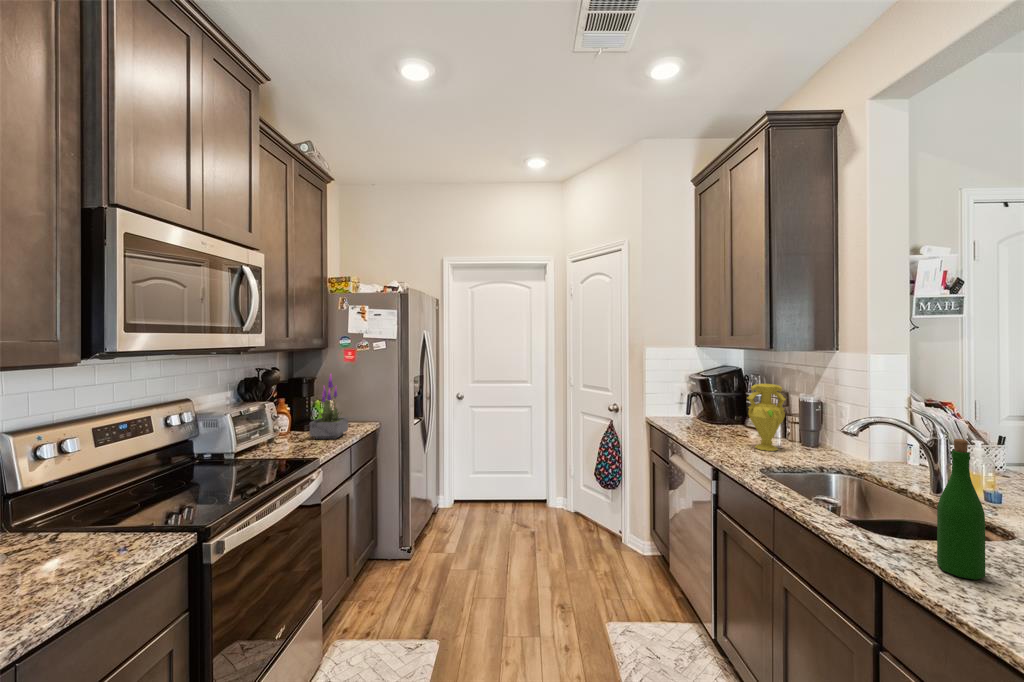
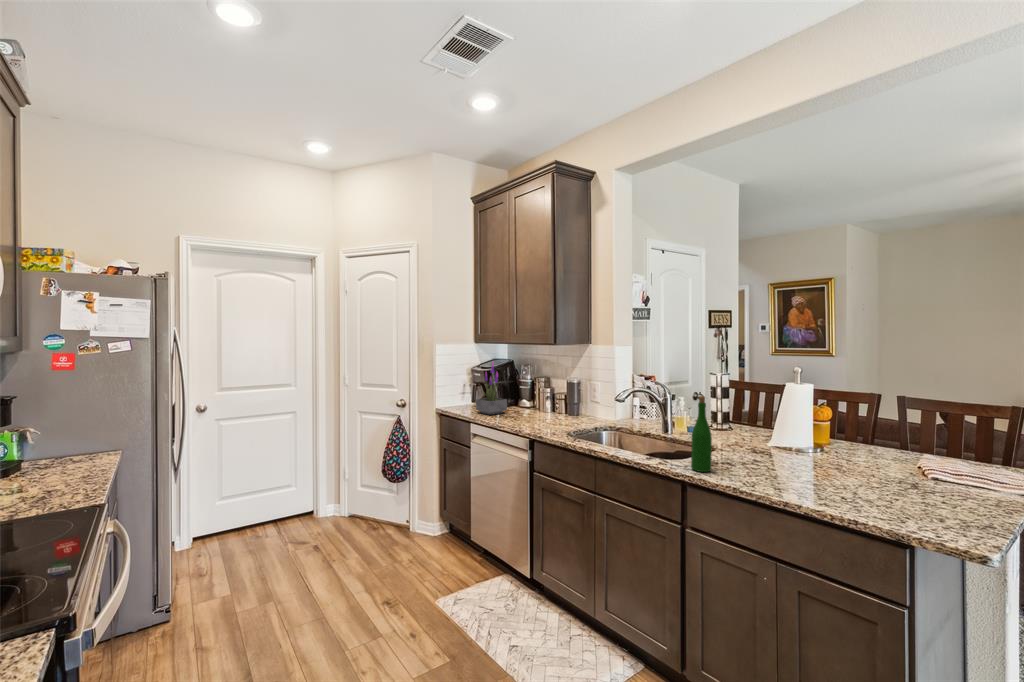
potted plant: present [310,374,348,439] -> present [476,363,507,415]
vase: present [748,384,786,451] -> none [538,372,563,423]

